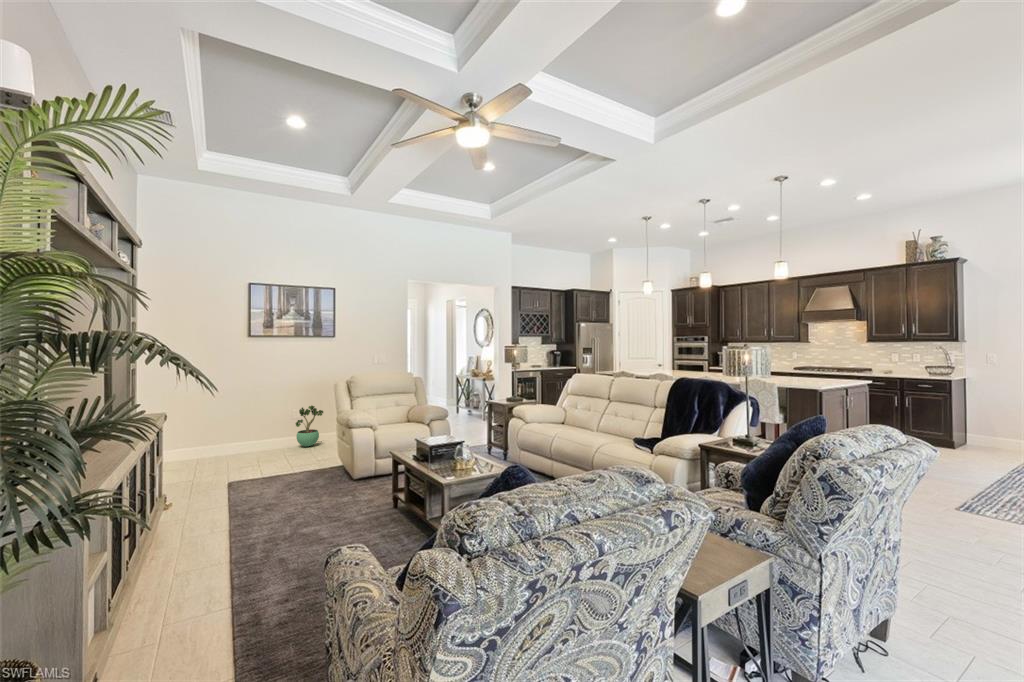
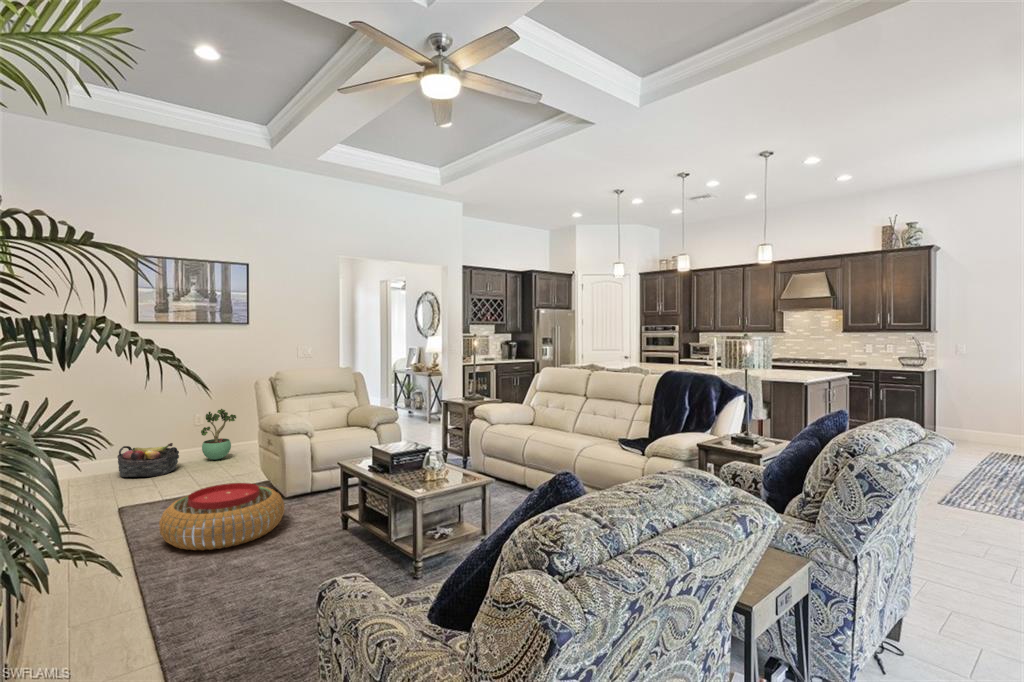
basket: none [232,432,278,458] -> present [117,443,179,477]
pouf: none [250,466,348,520] -> present [159,483,285,550]

